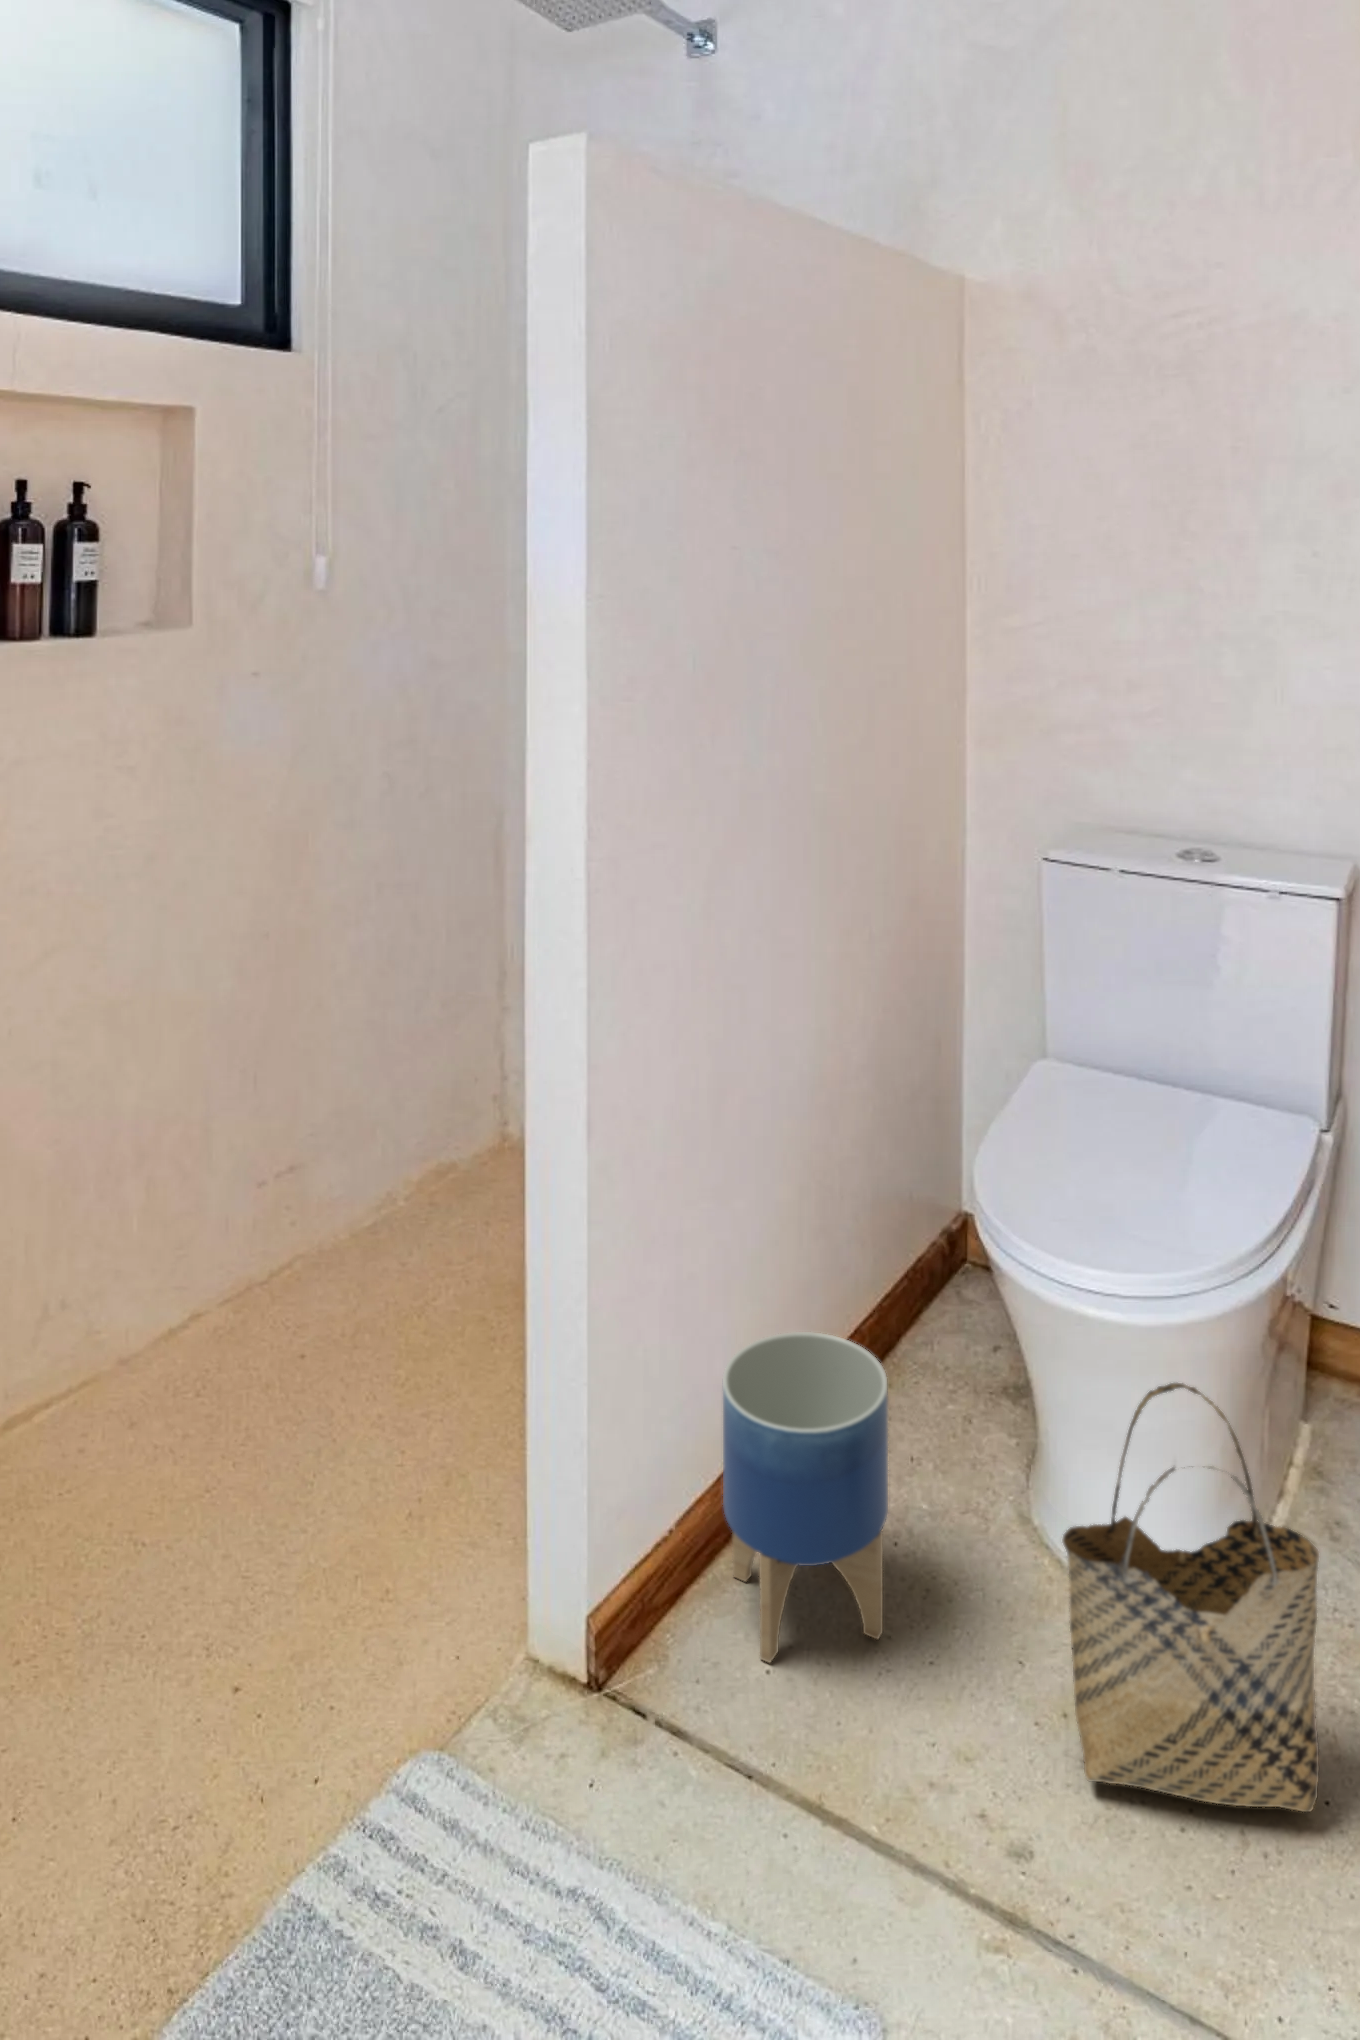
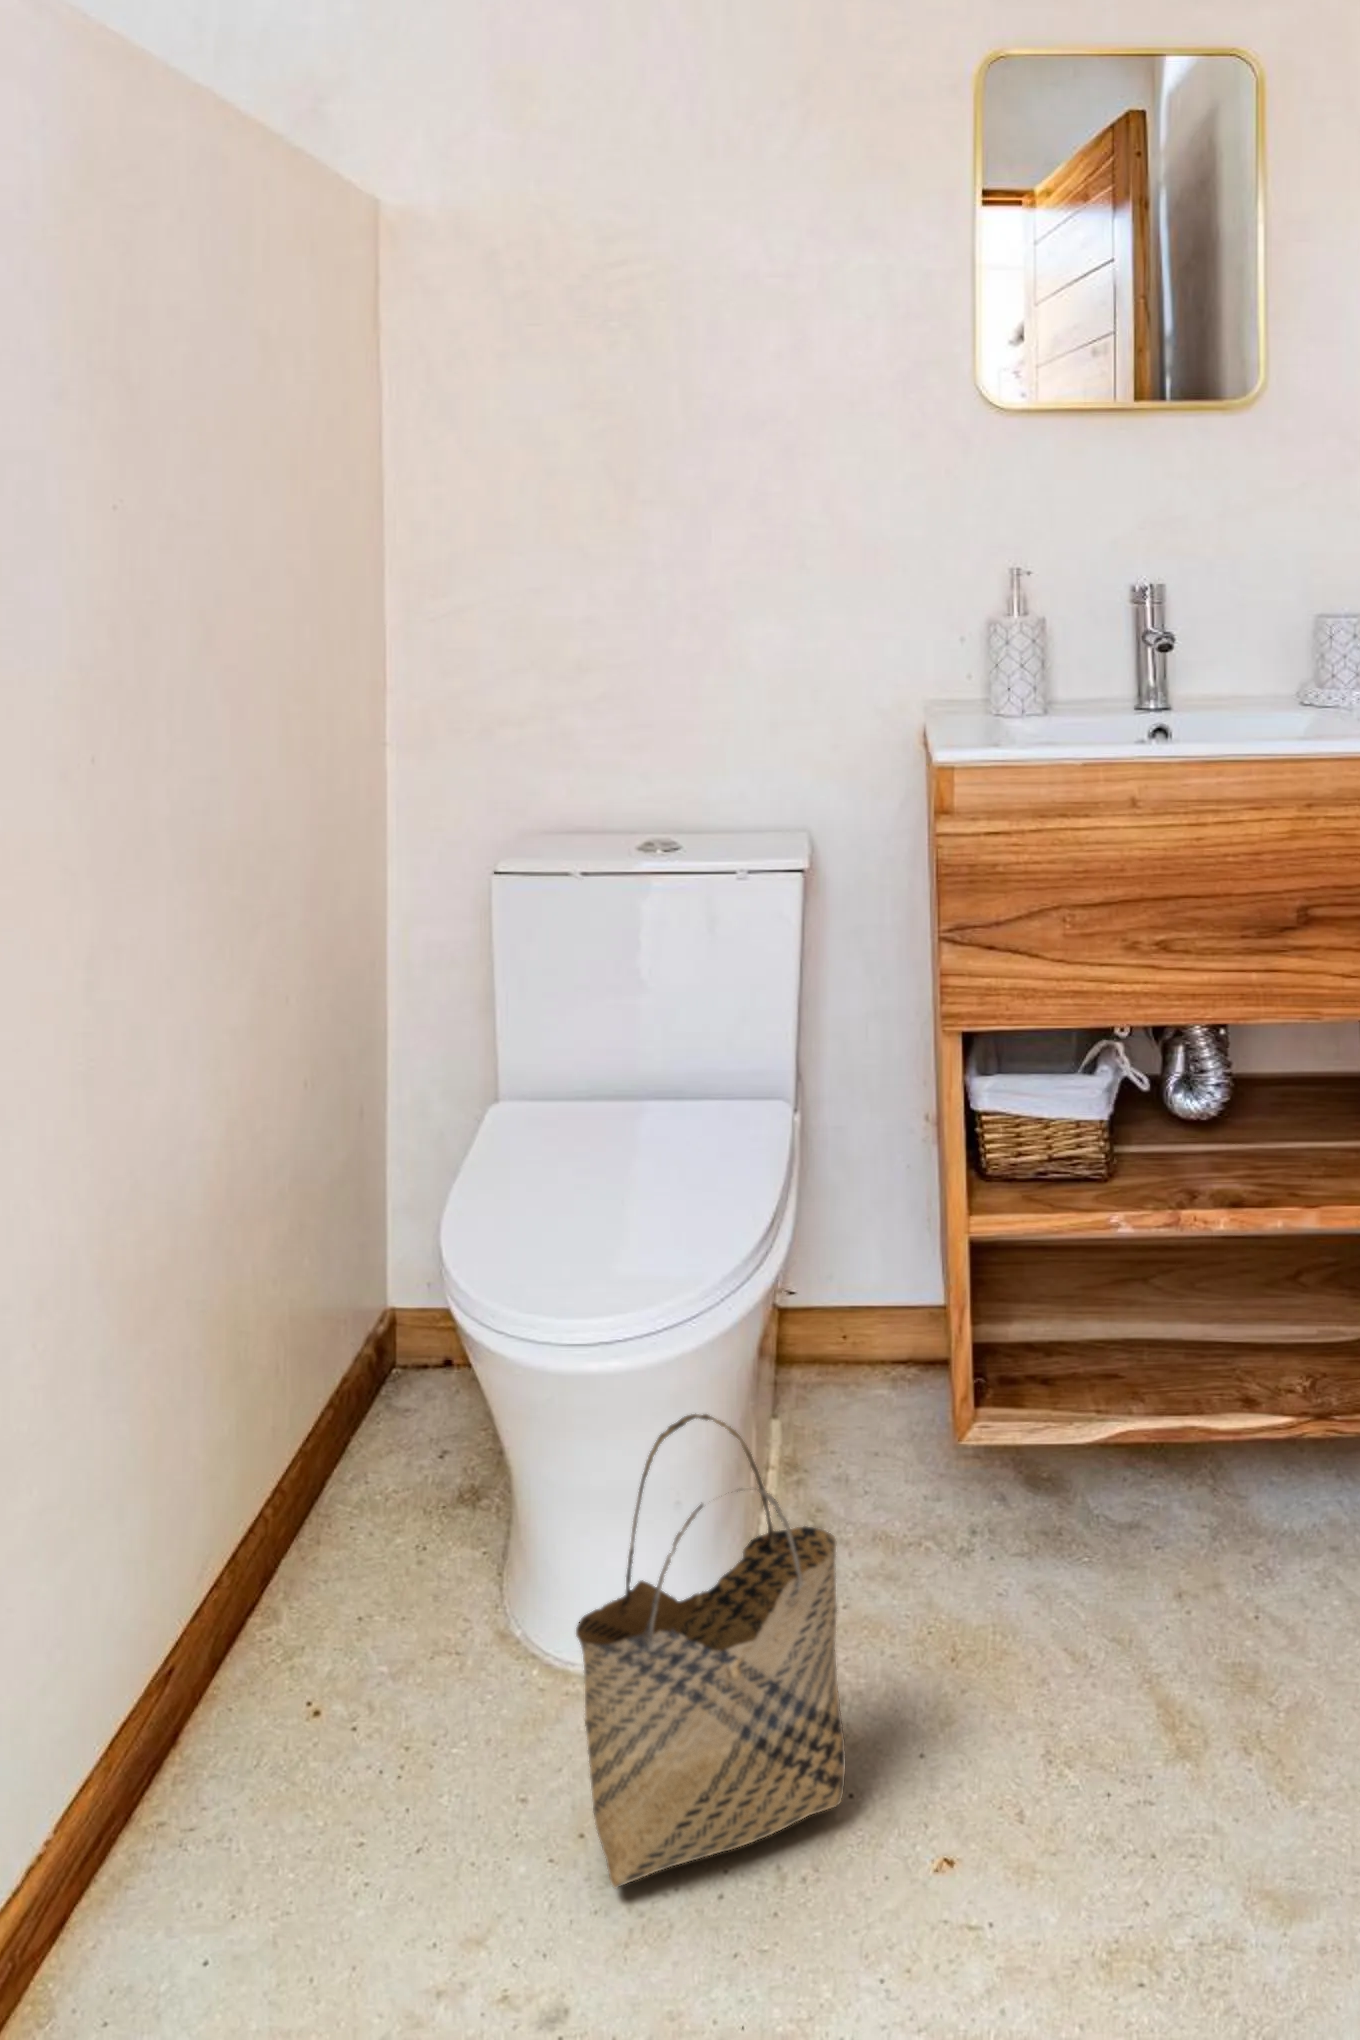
planter: present [723,1332,888,1663] -> none [112,1504,347,1950]

